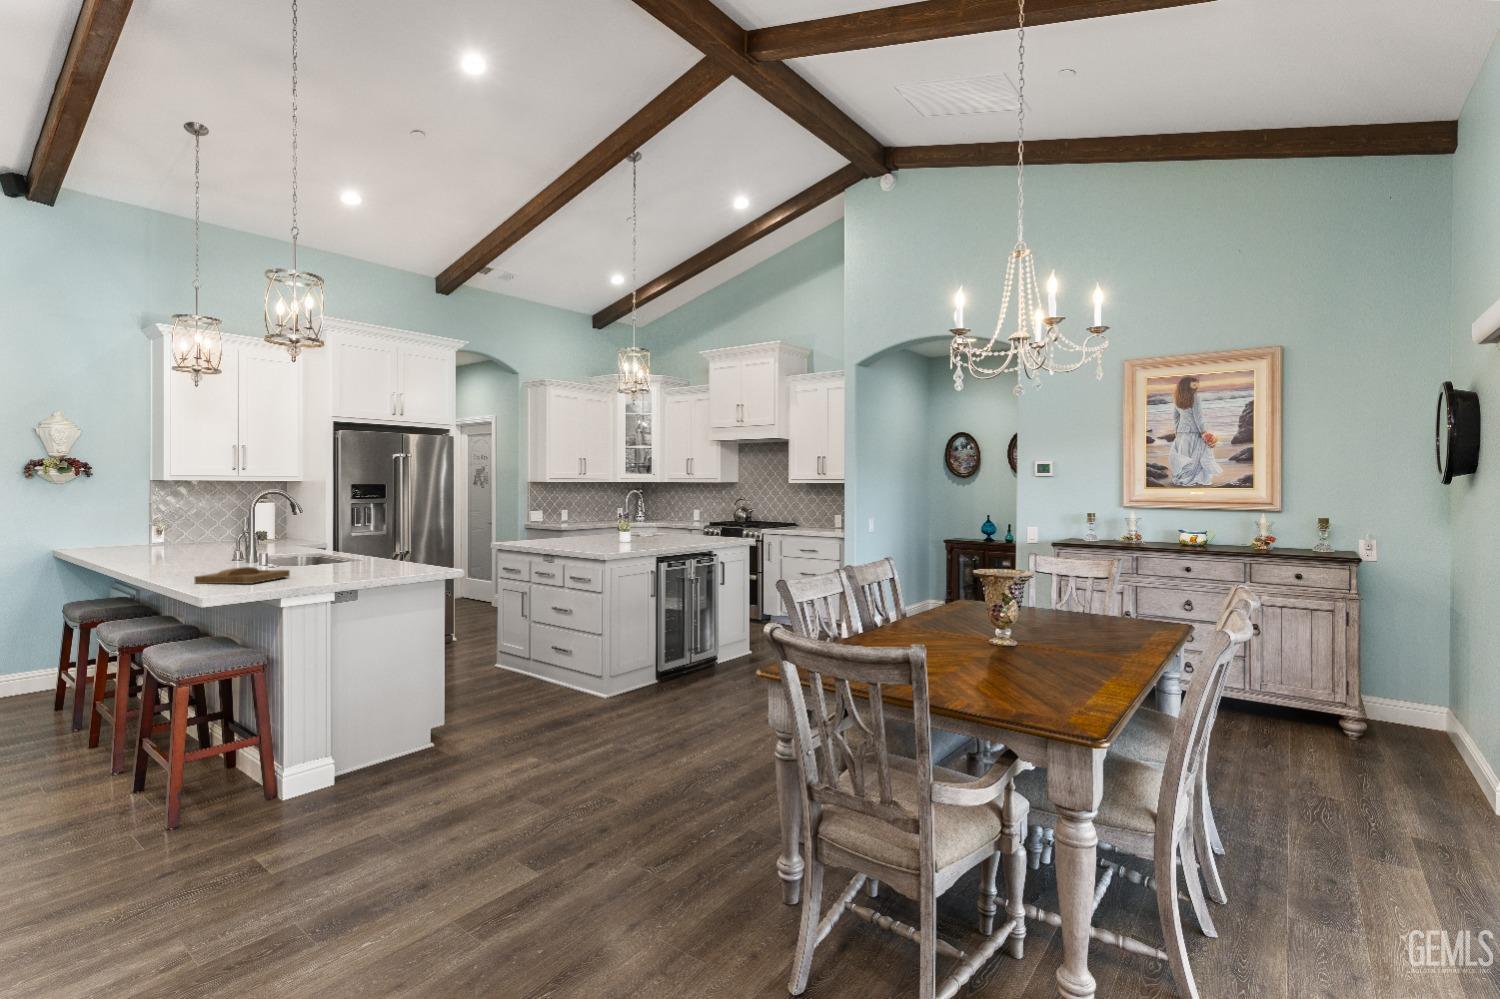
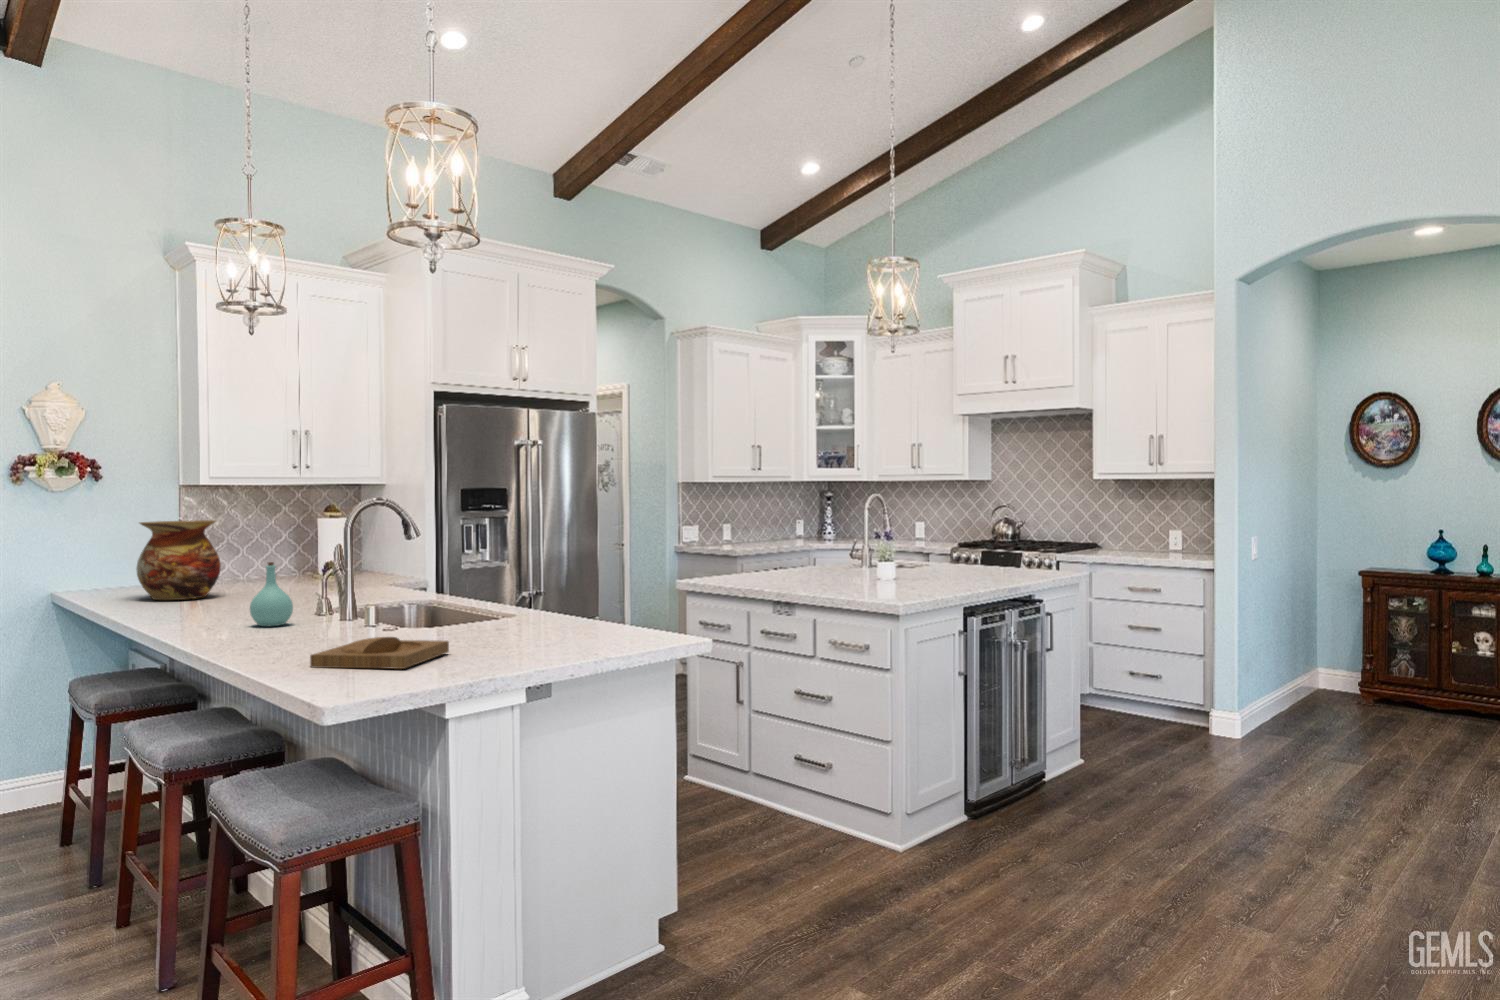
vase: none [112,502,174,553] -> present [136,520,221,600]
bottle: none [177,526,207,566] -> present [250,562,293,626]

